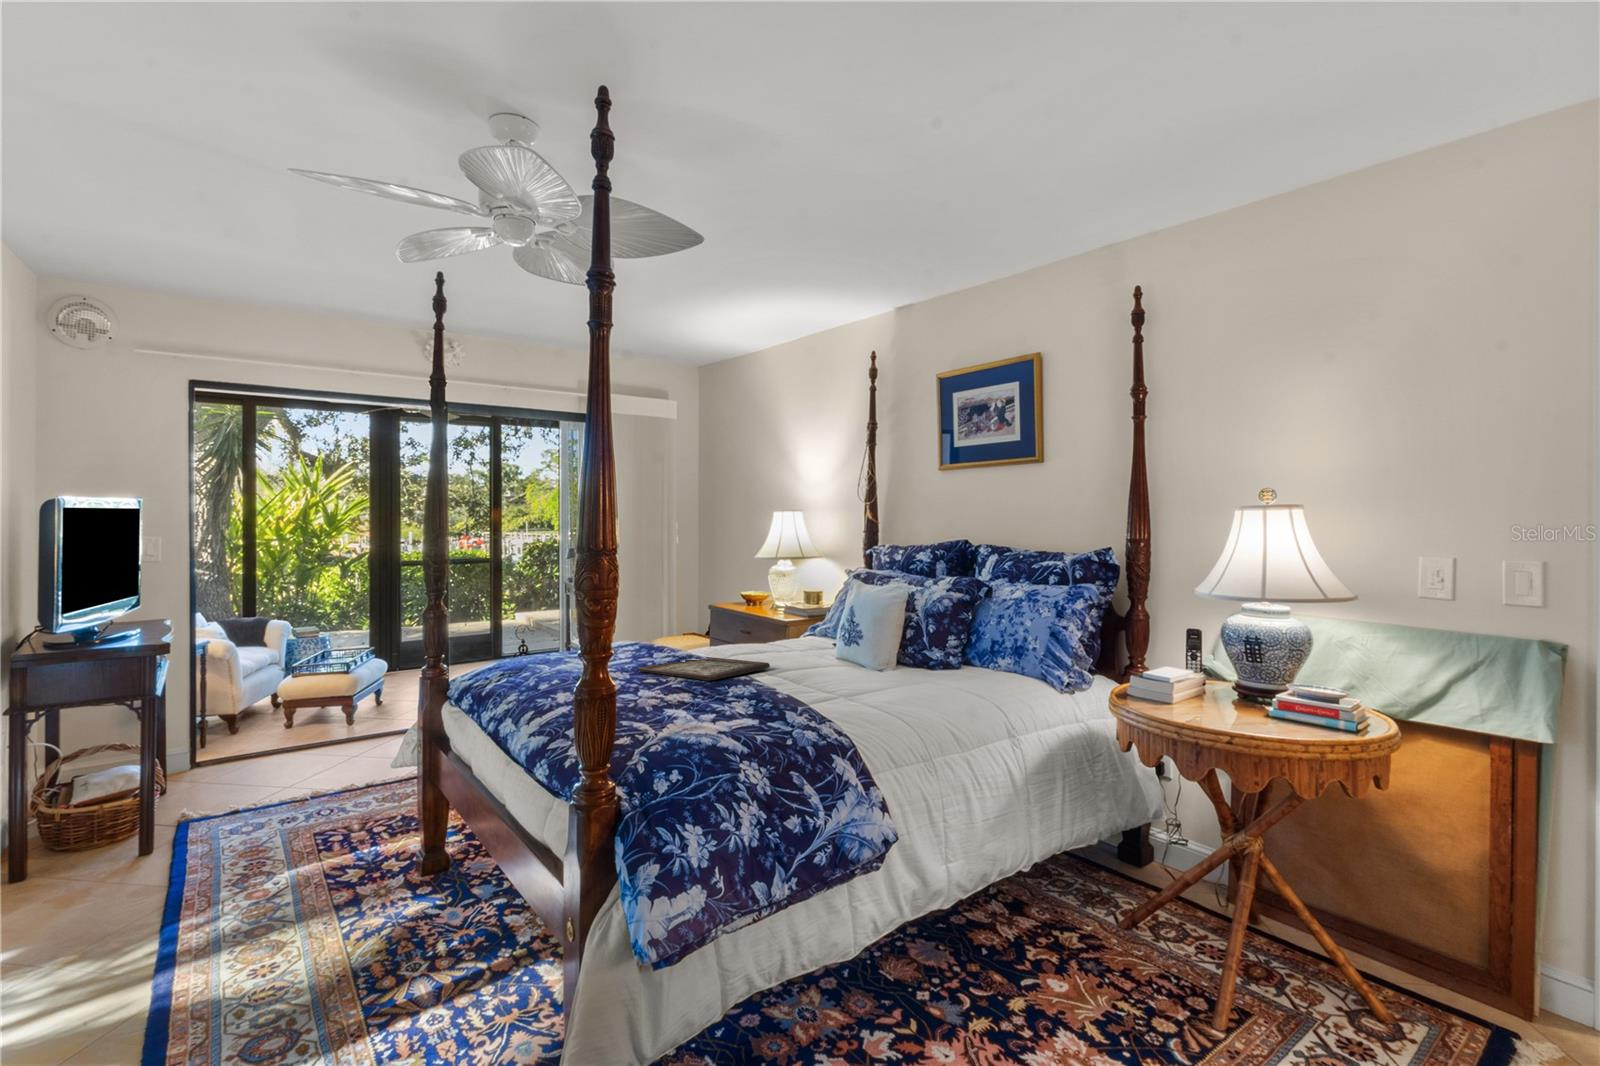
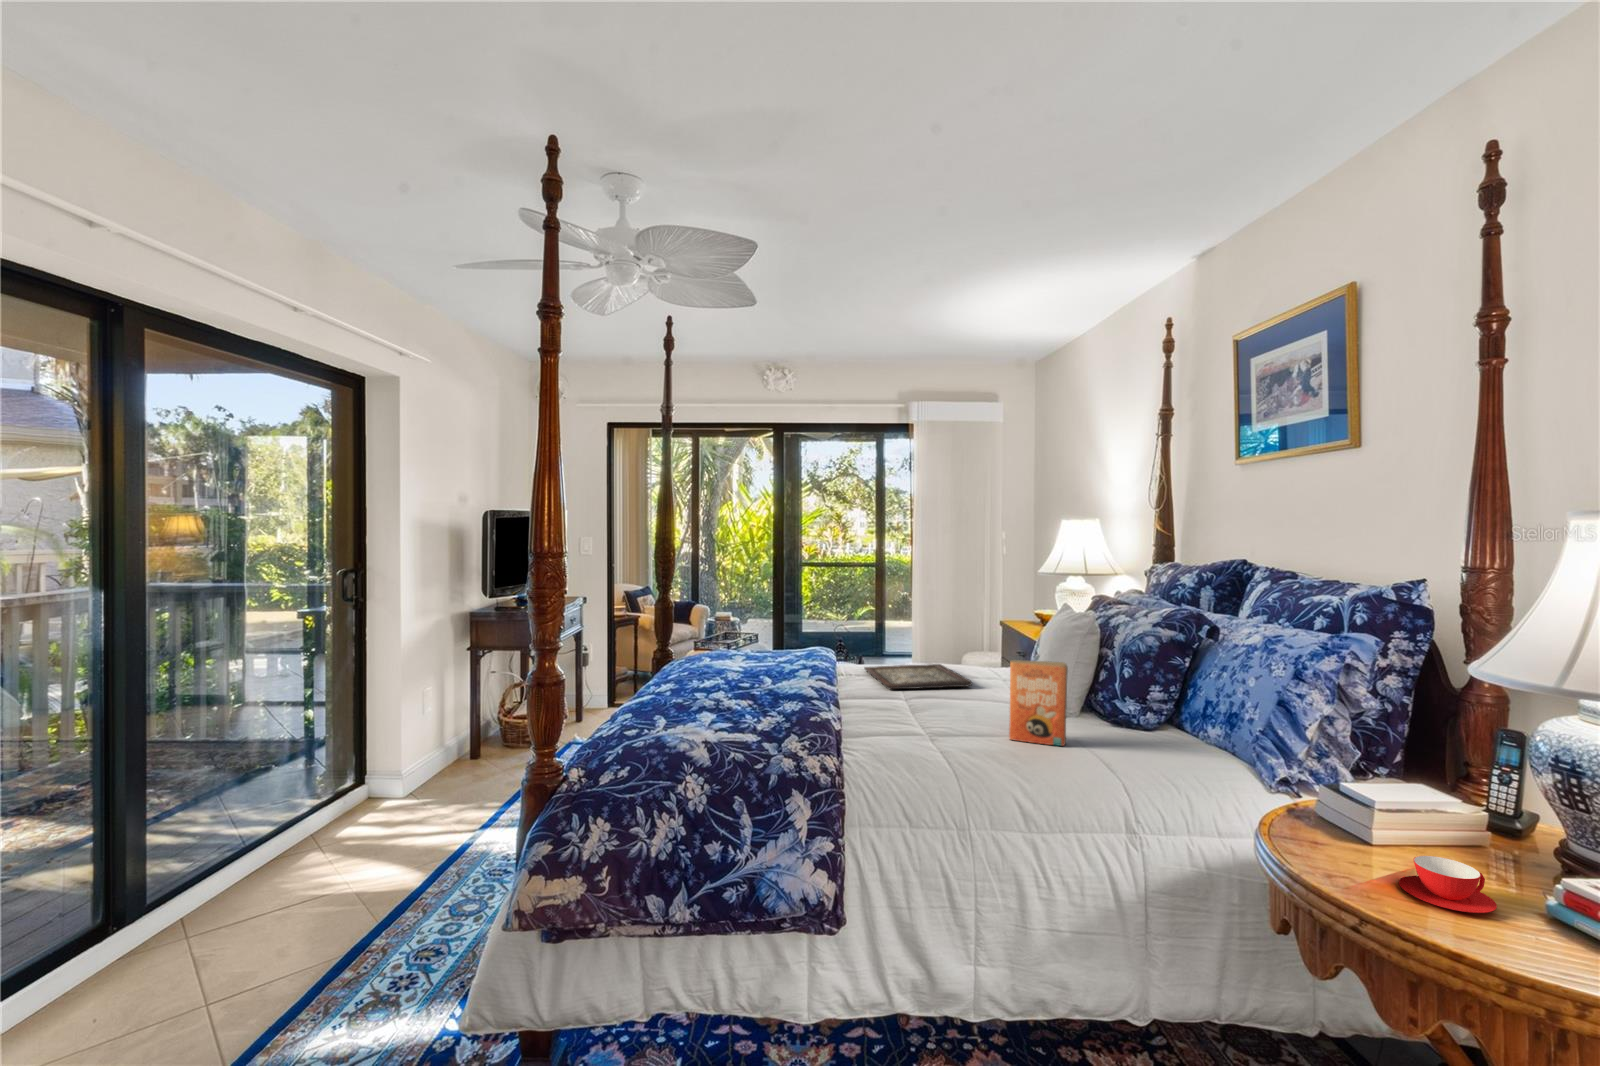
paperback book: none [854,621,967,703] -> present [1009,660,1068,746]
teacup: none [1187,698,1234,721] -> present [1399,856,1497,913]

